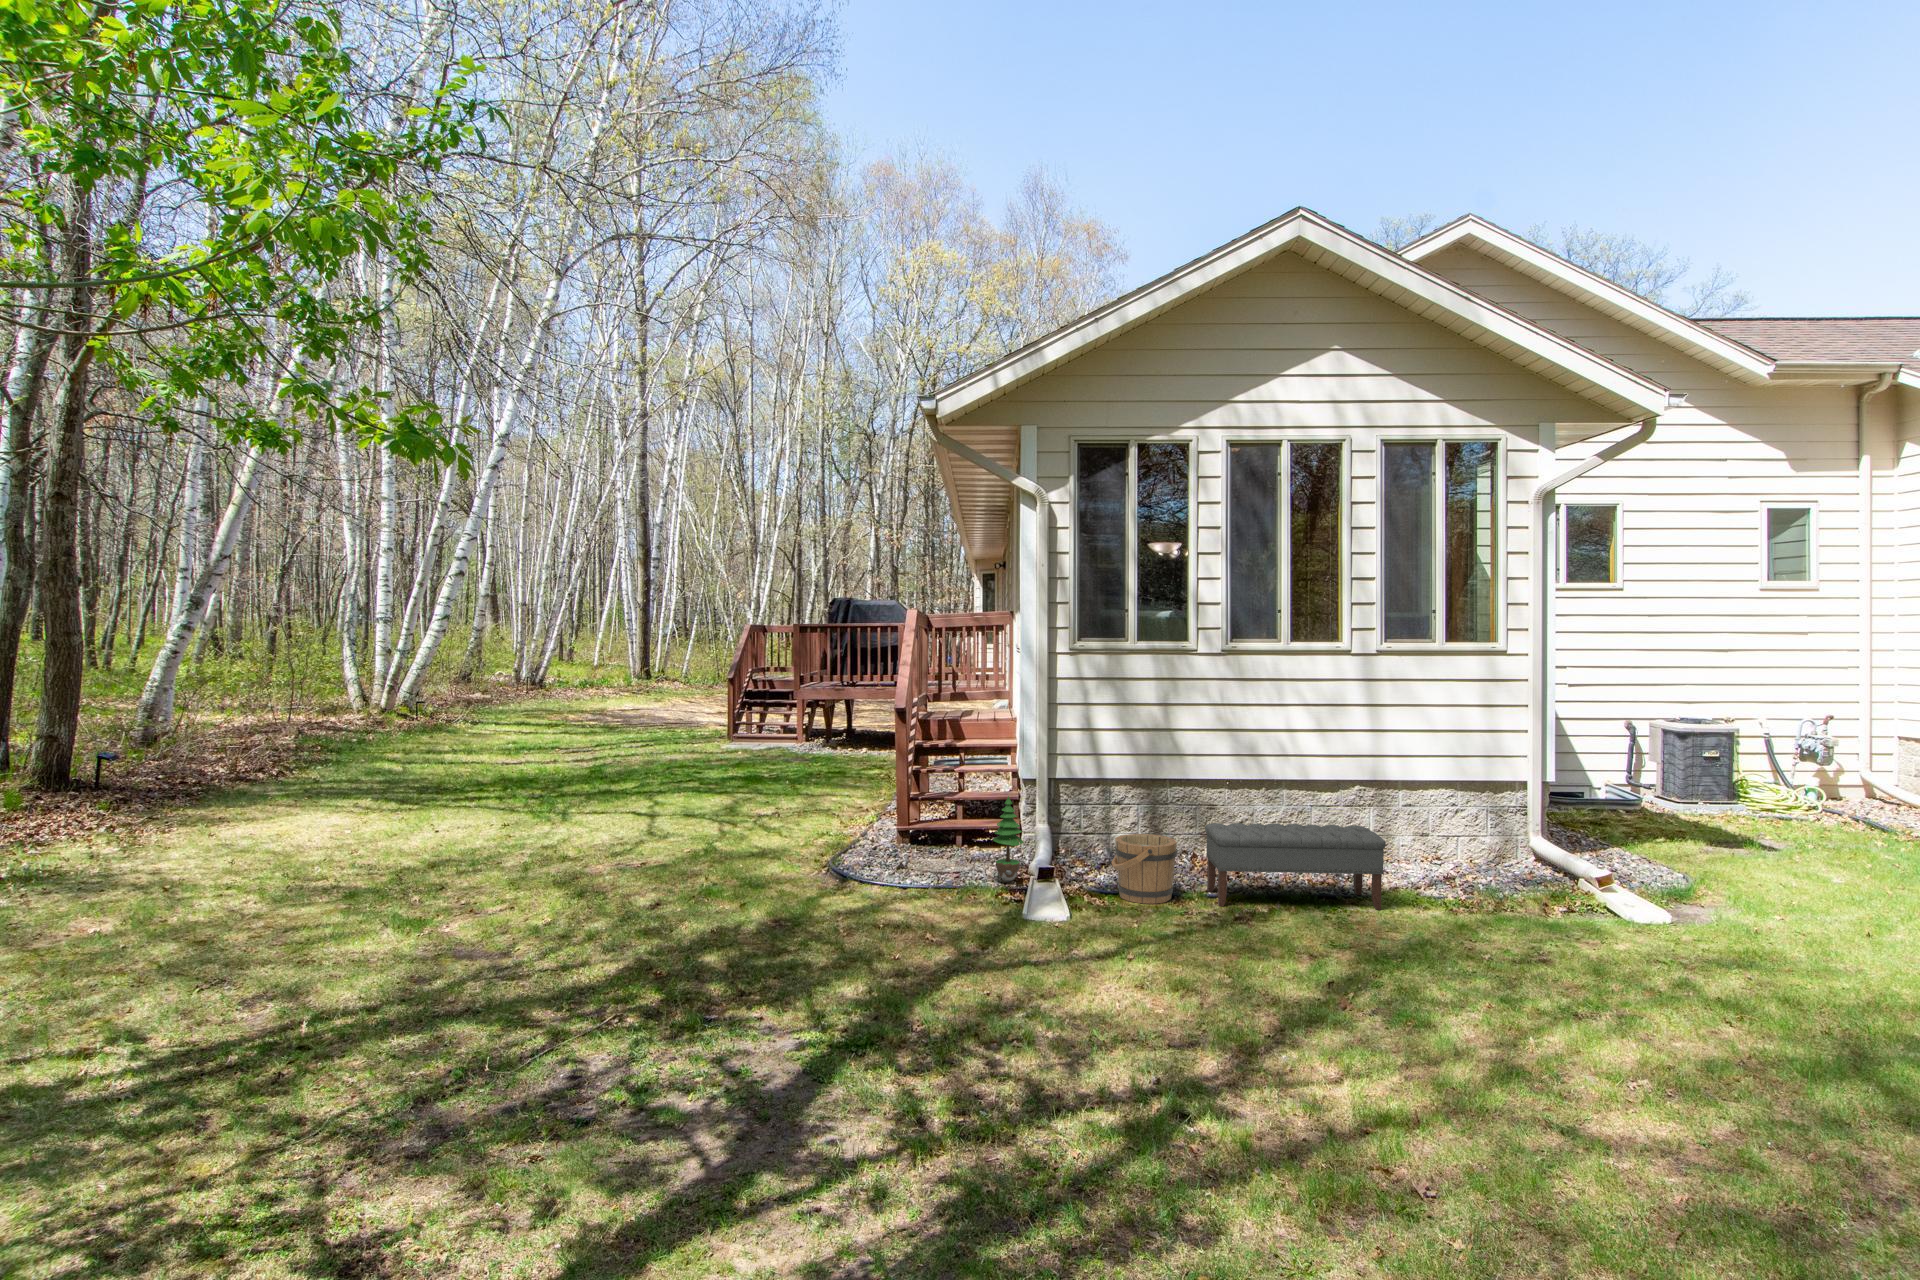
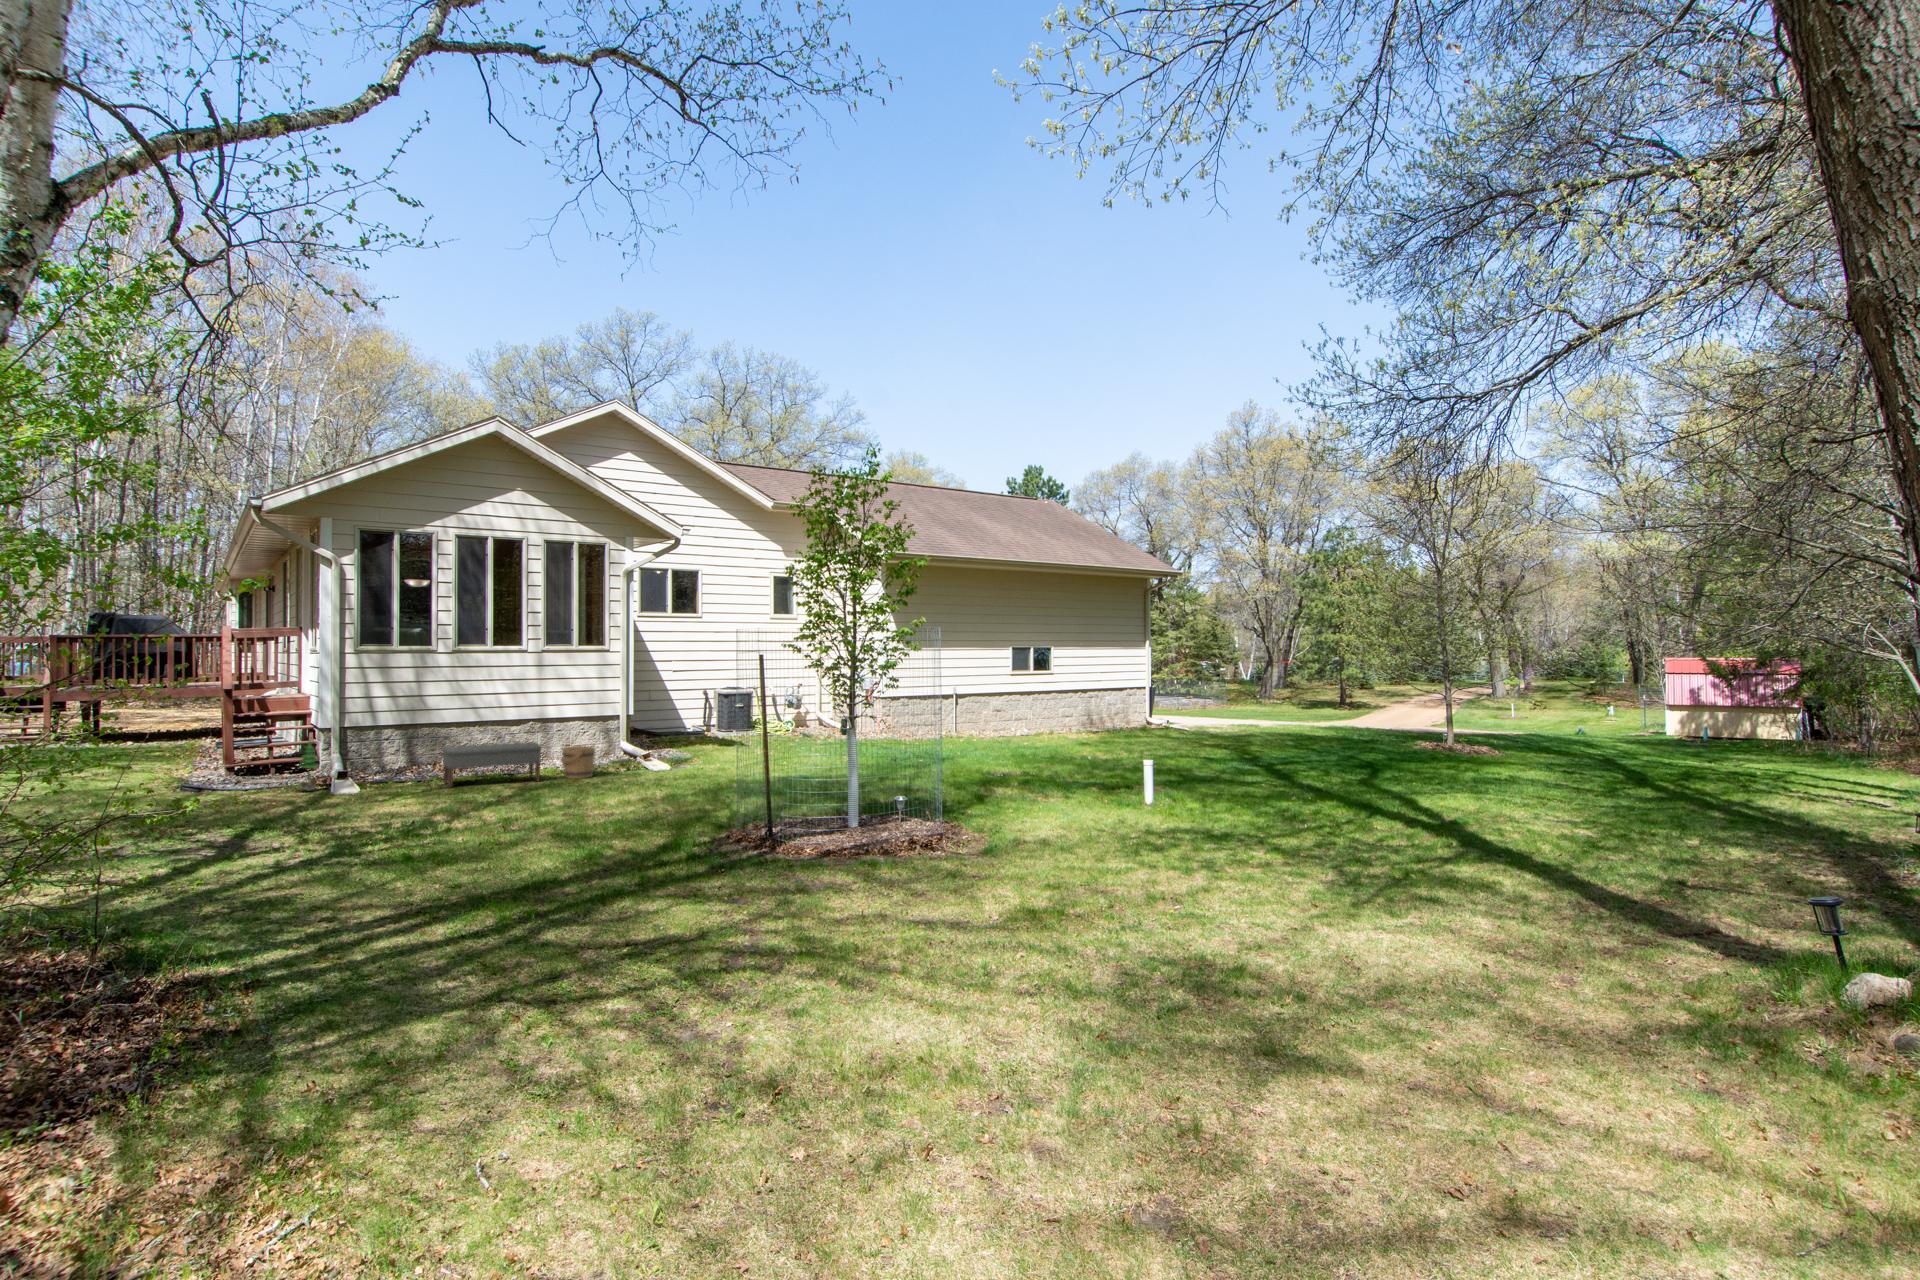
bucket: present [1111,834,1177,904] -> present [561,746,595,779]

